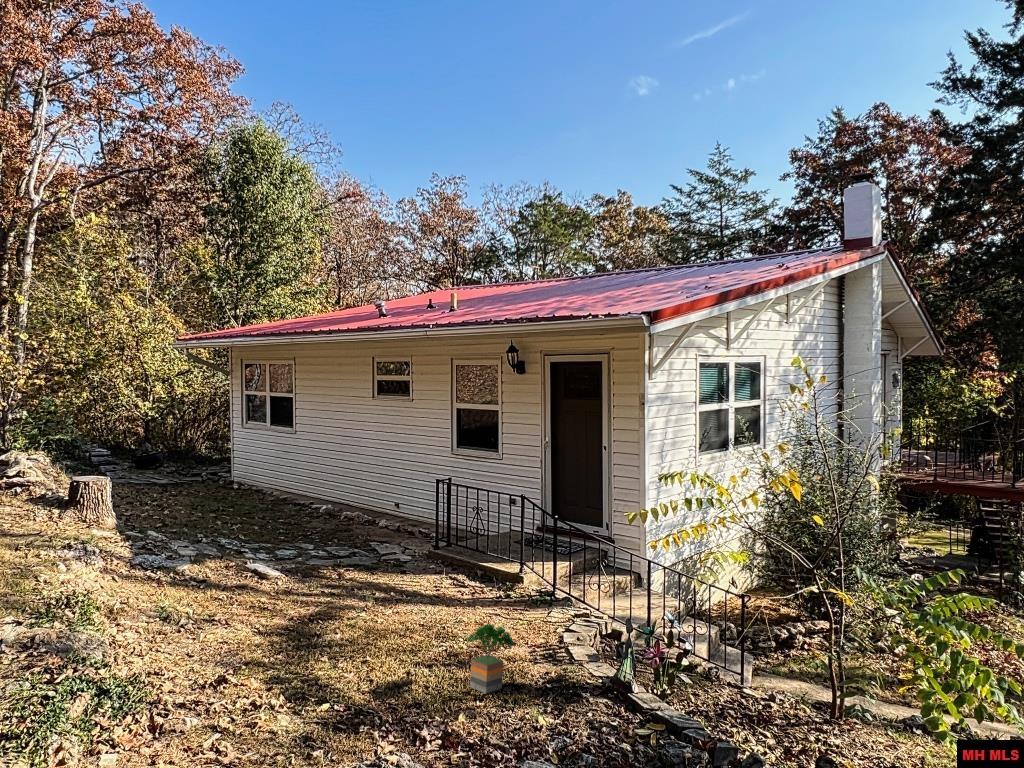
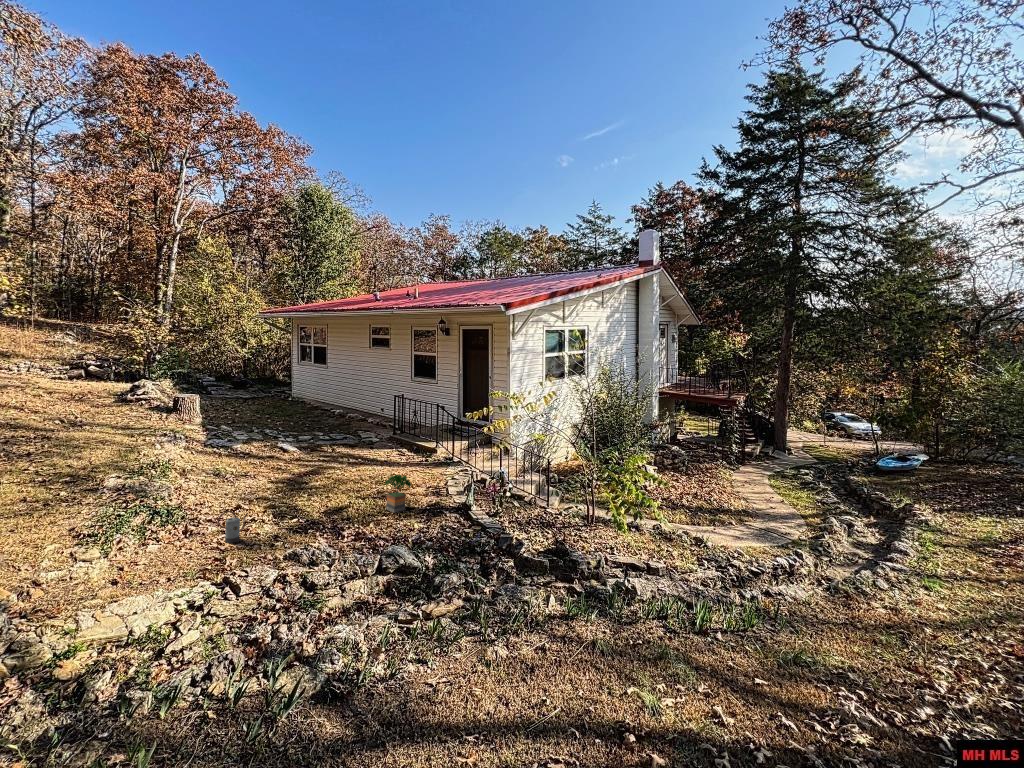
watering can: none [215,691,260,749] -> present [218,511,248,543]

